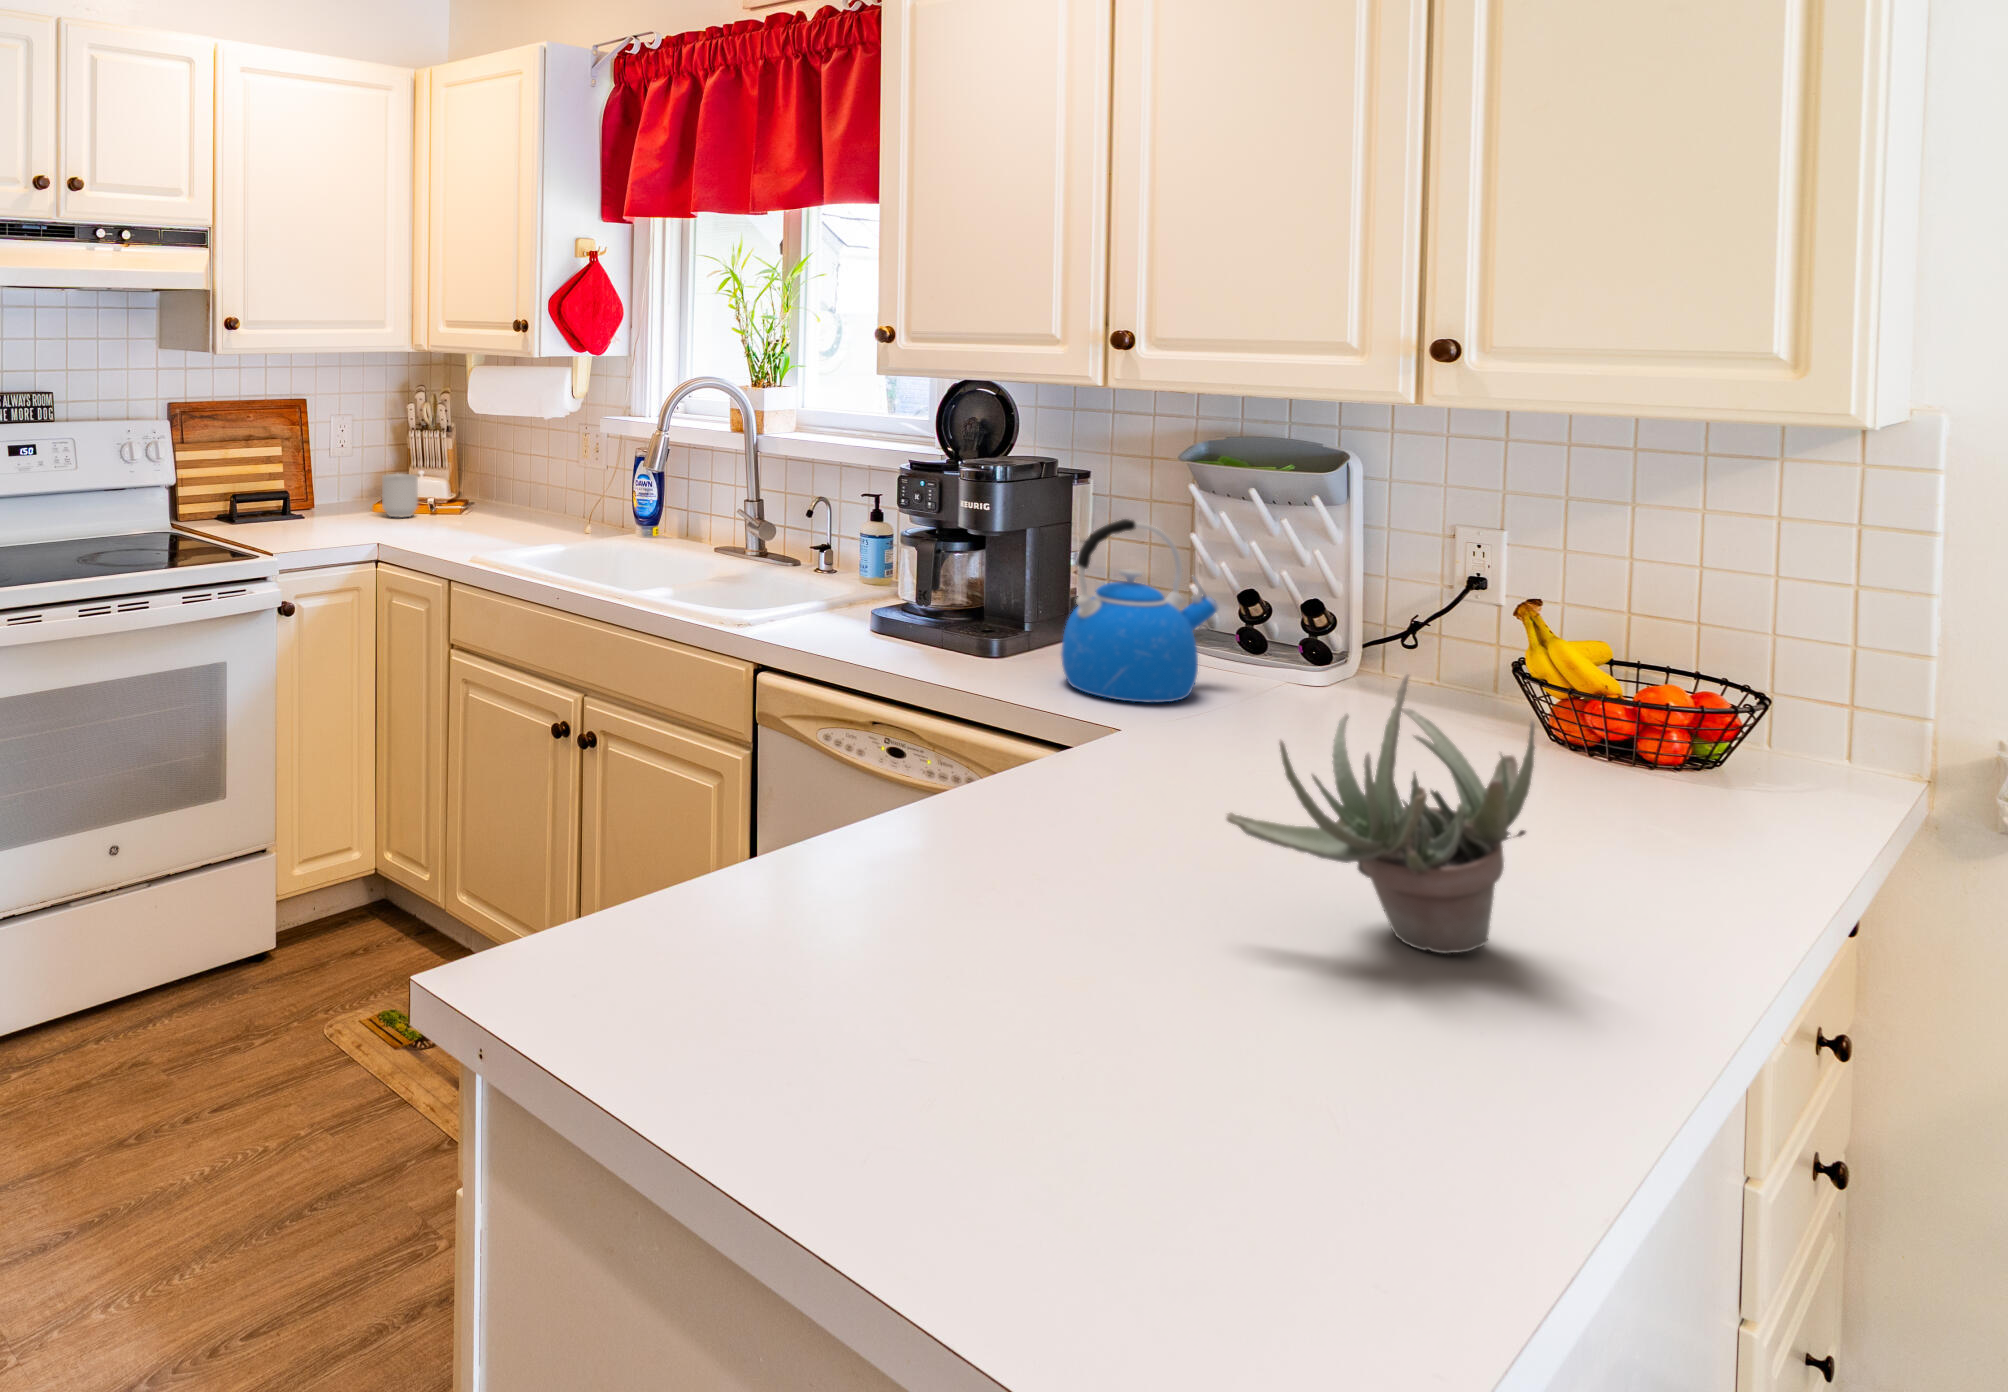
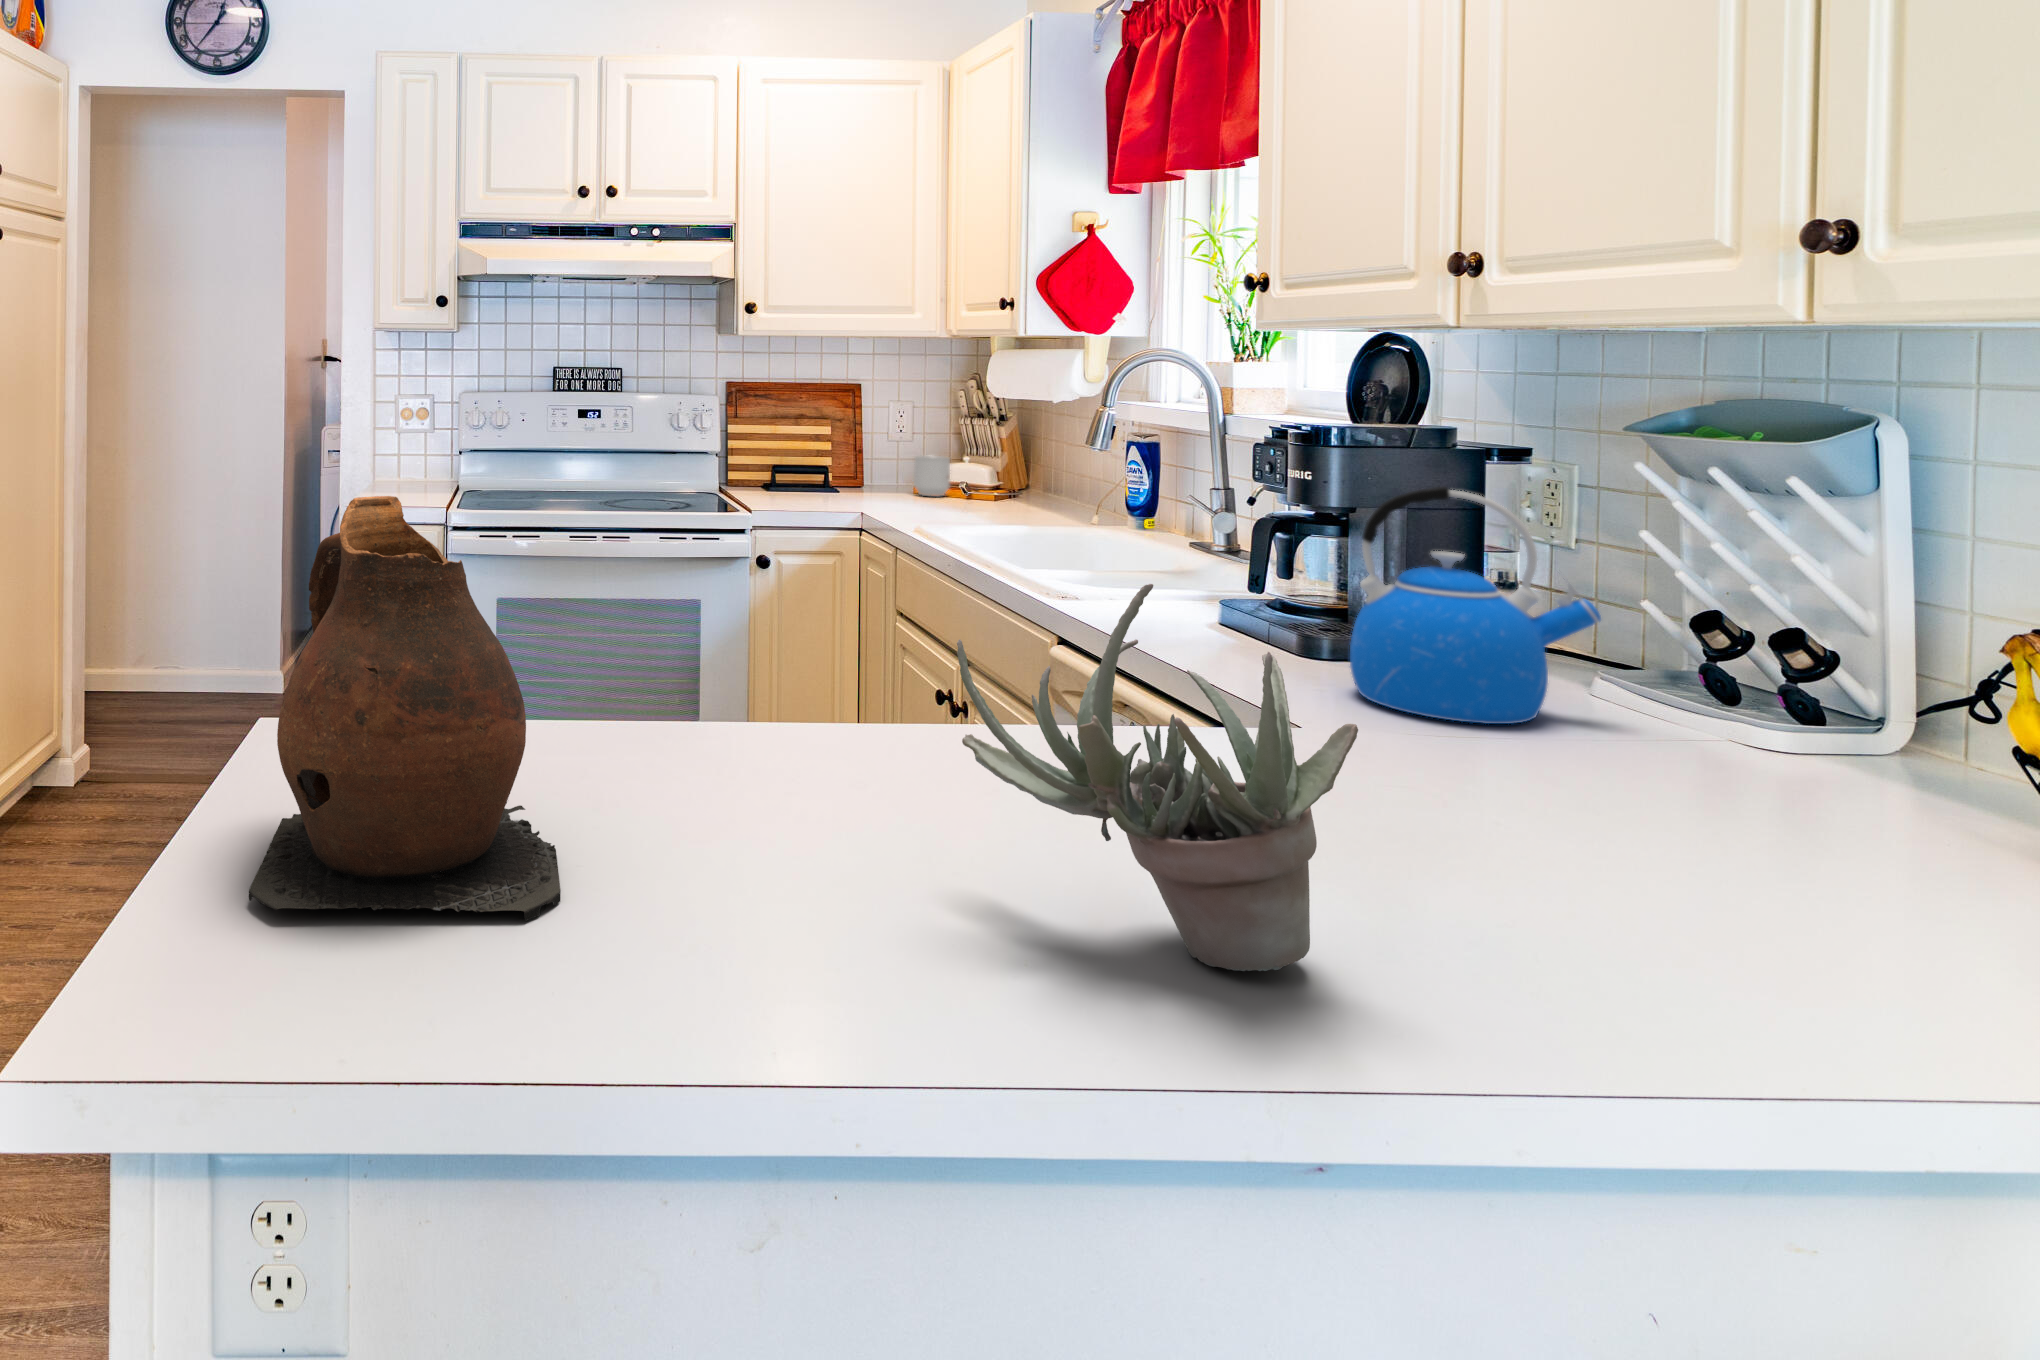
ceramic pitcher: none [720,684,1094,1176] -> present [249,496,561,921]

